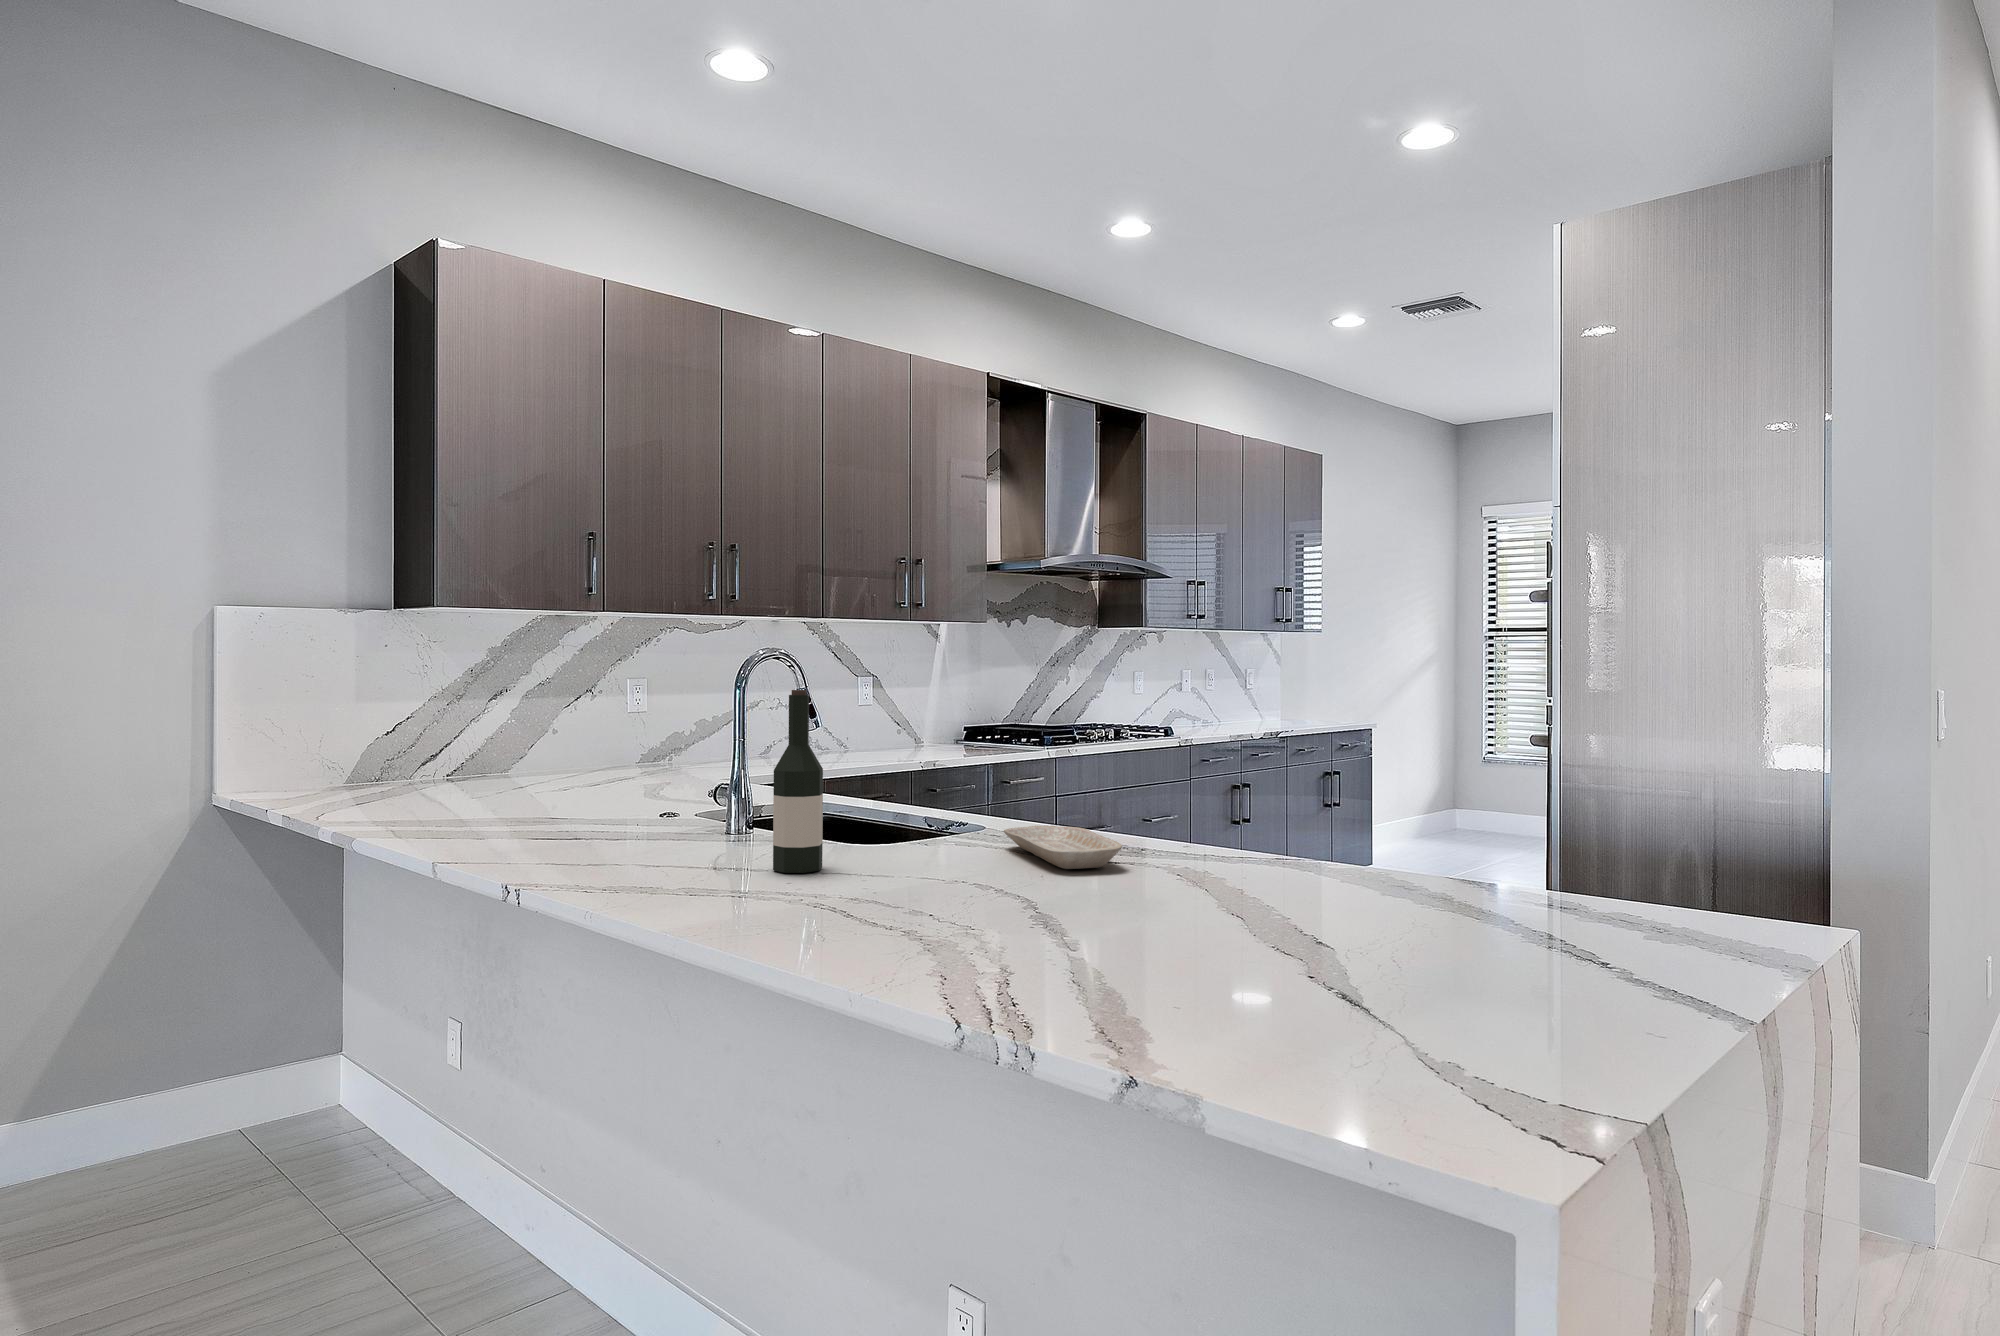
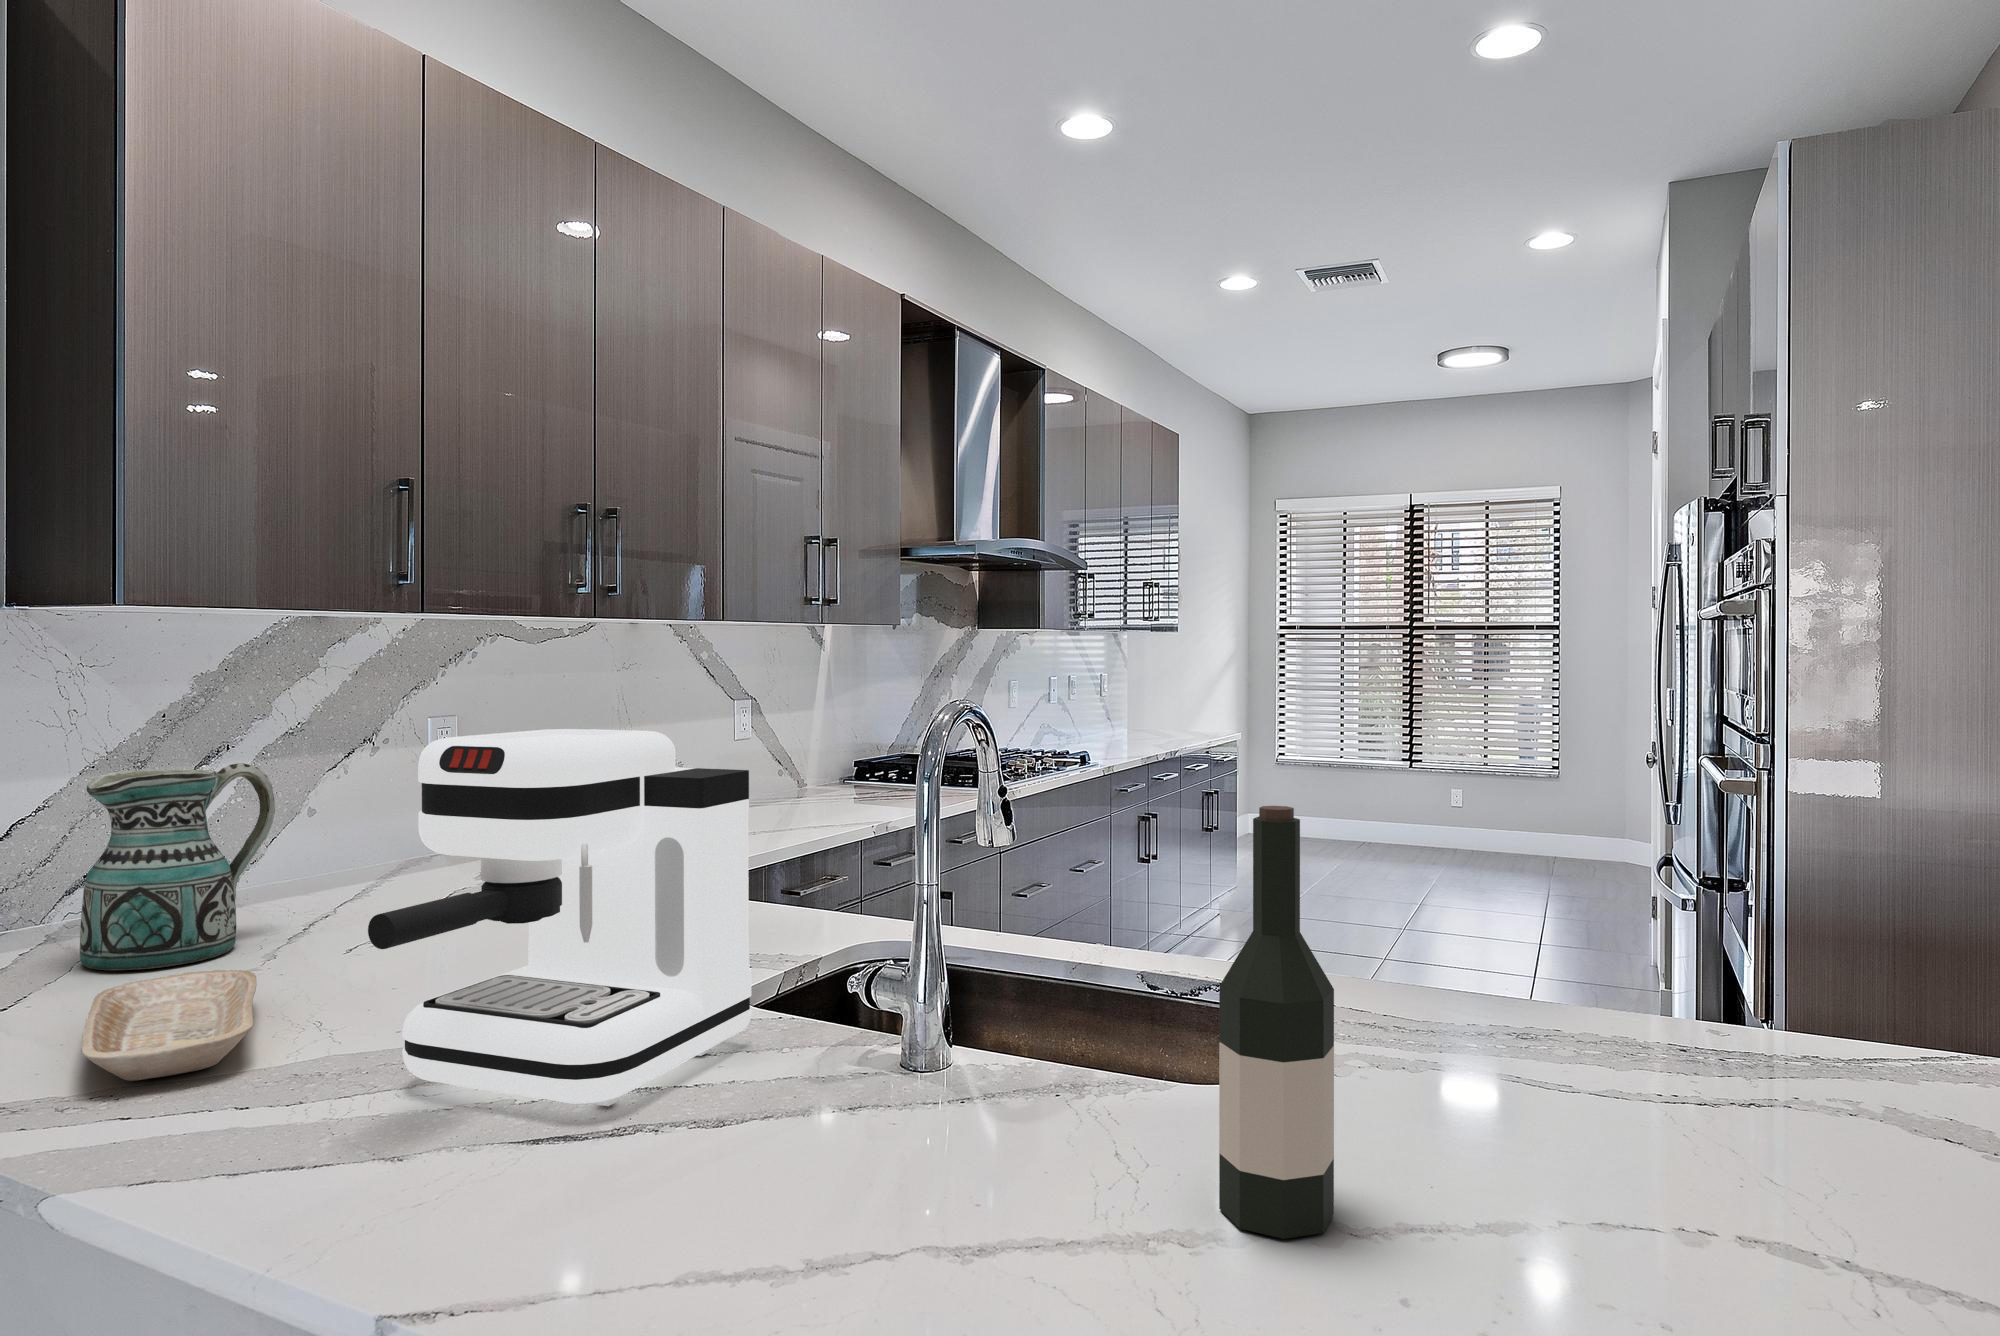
coffee maker: none [486,667,675,834] -> present [368,729,751,1106]
ceramic pitcher: none [417,693,513,794] -> present [80,763,275,970]
tray: present [1004,825,1122,869] -> present [81,970,257,1081]

